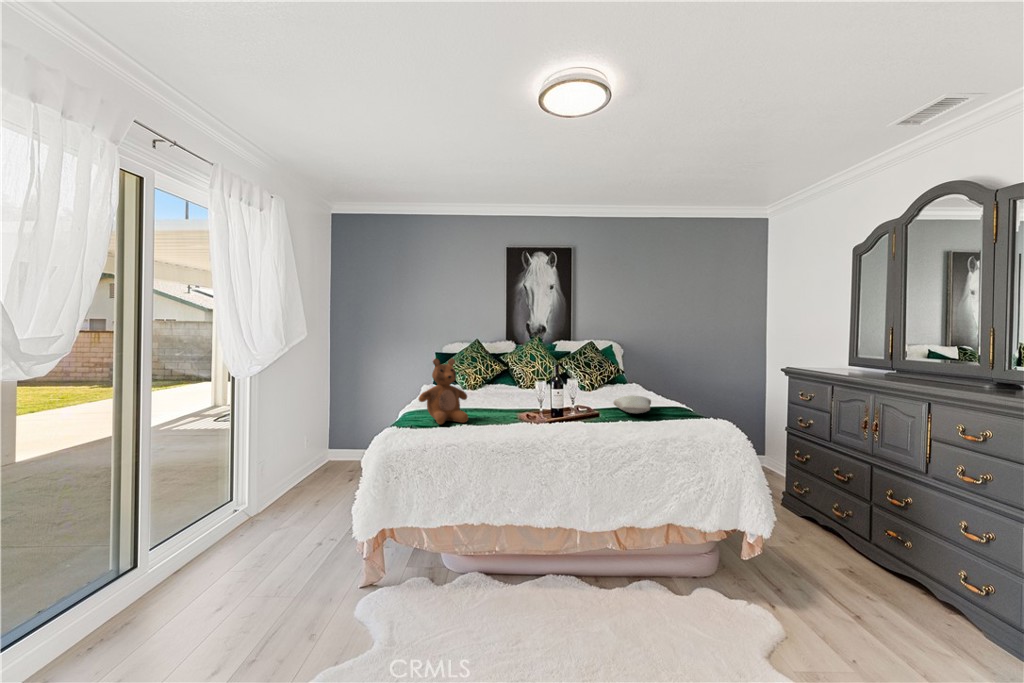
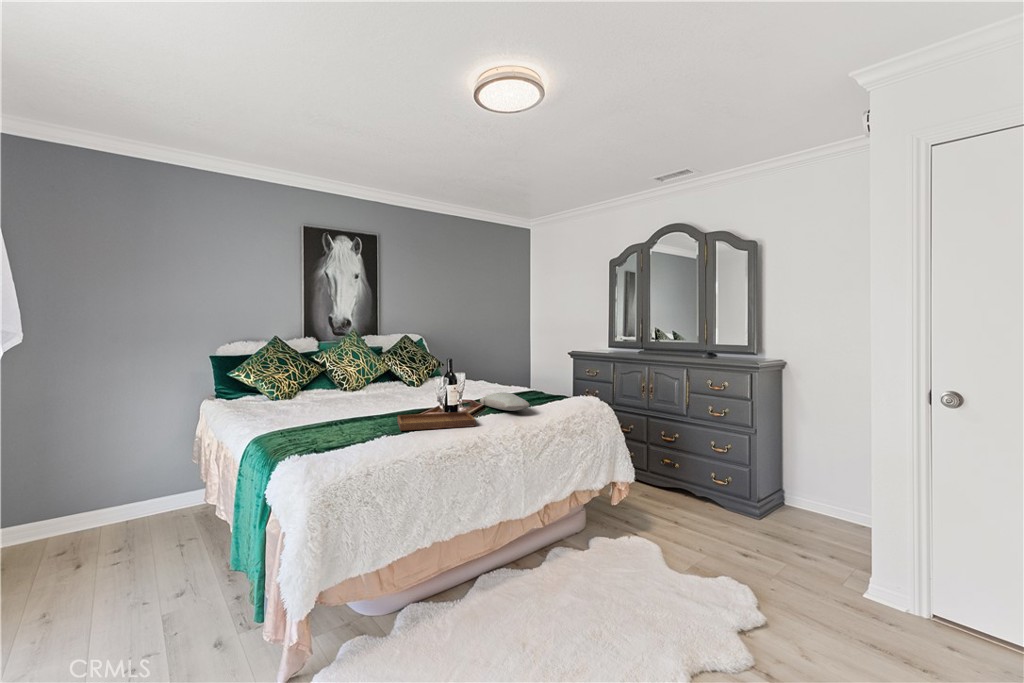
teddy bear: present [419,359,468,424] -> none [298,371,365,455]
tray: none [511,392,586,421] -> present [397,398,476,431]

